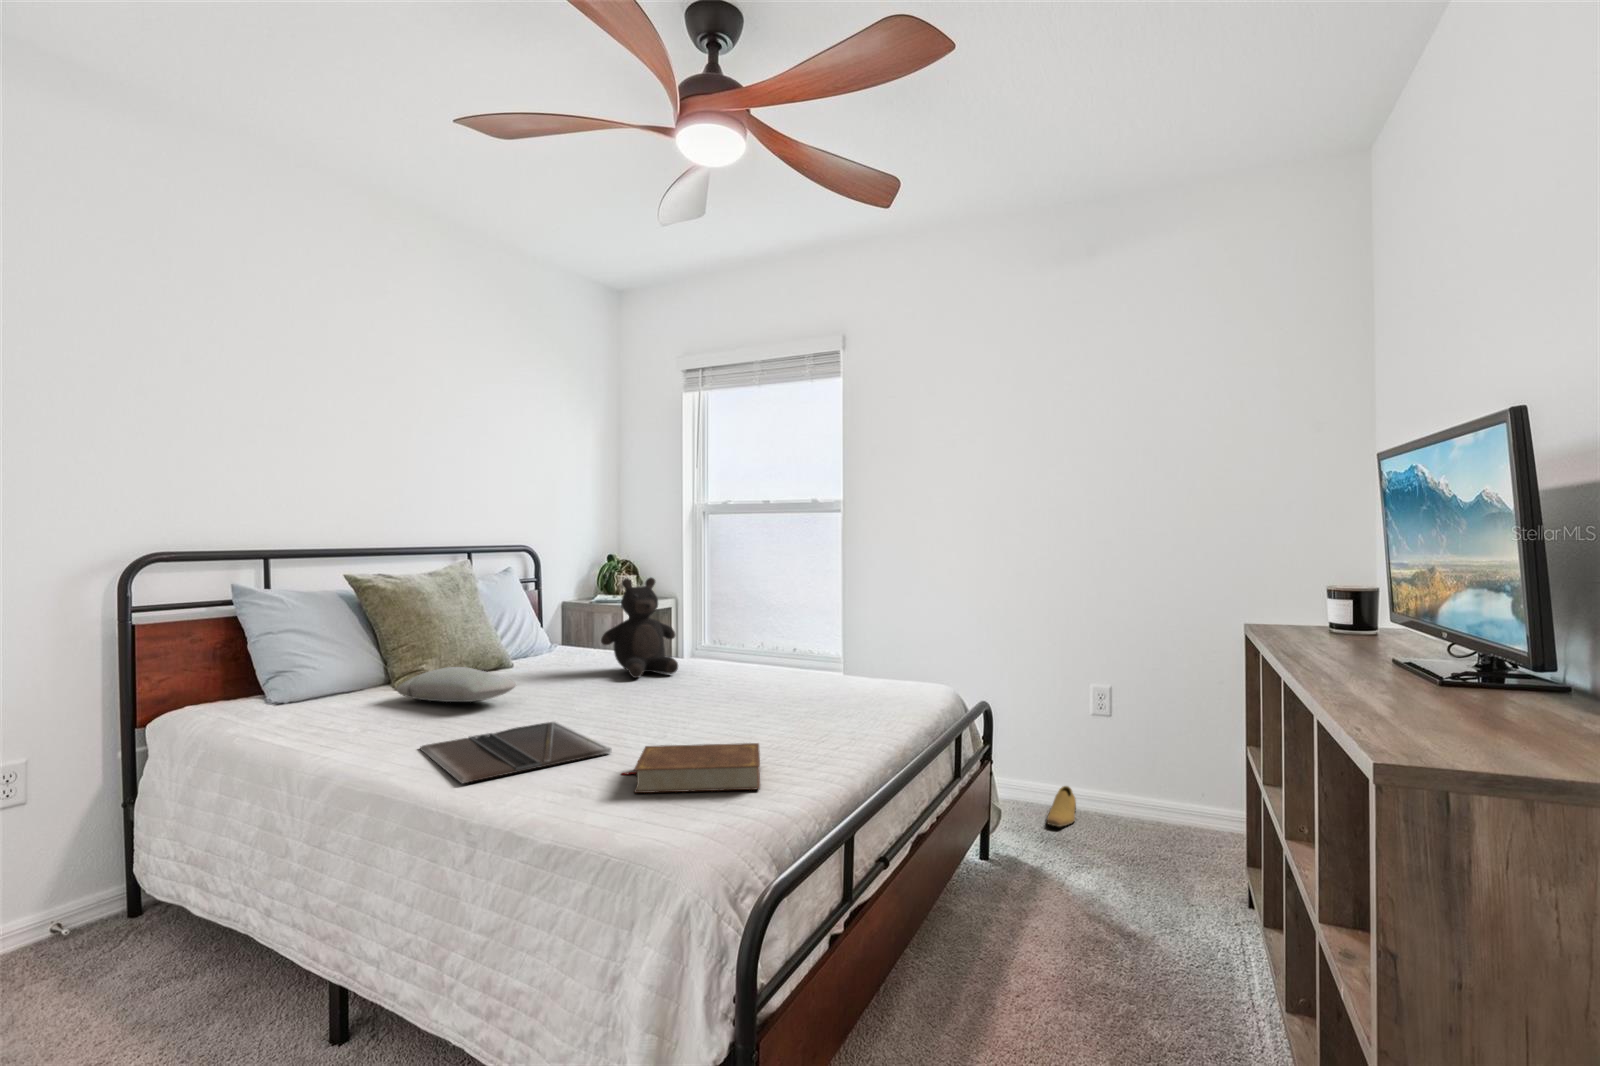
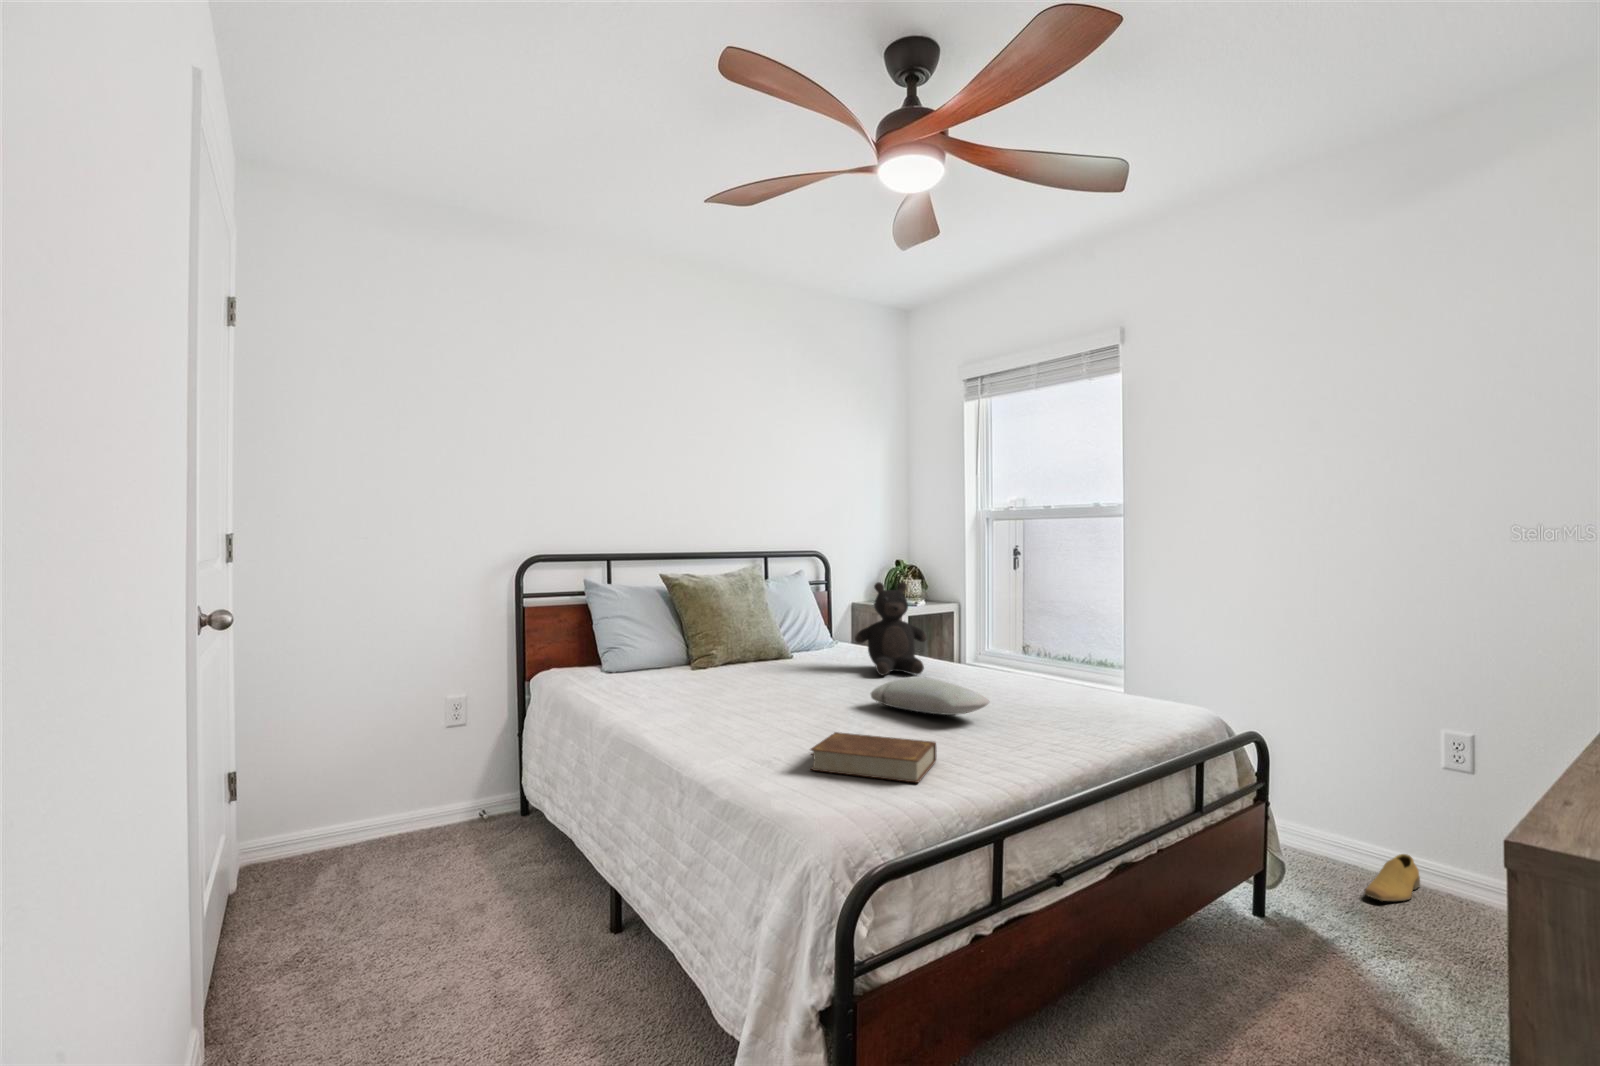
pillow: present [397,667,516,702] -> present [871,676,989,715]
laptop: present [420,721,611,783] -> none [679,705,816,745]

